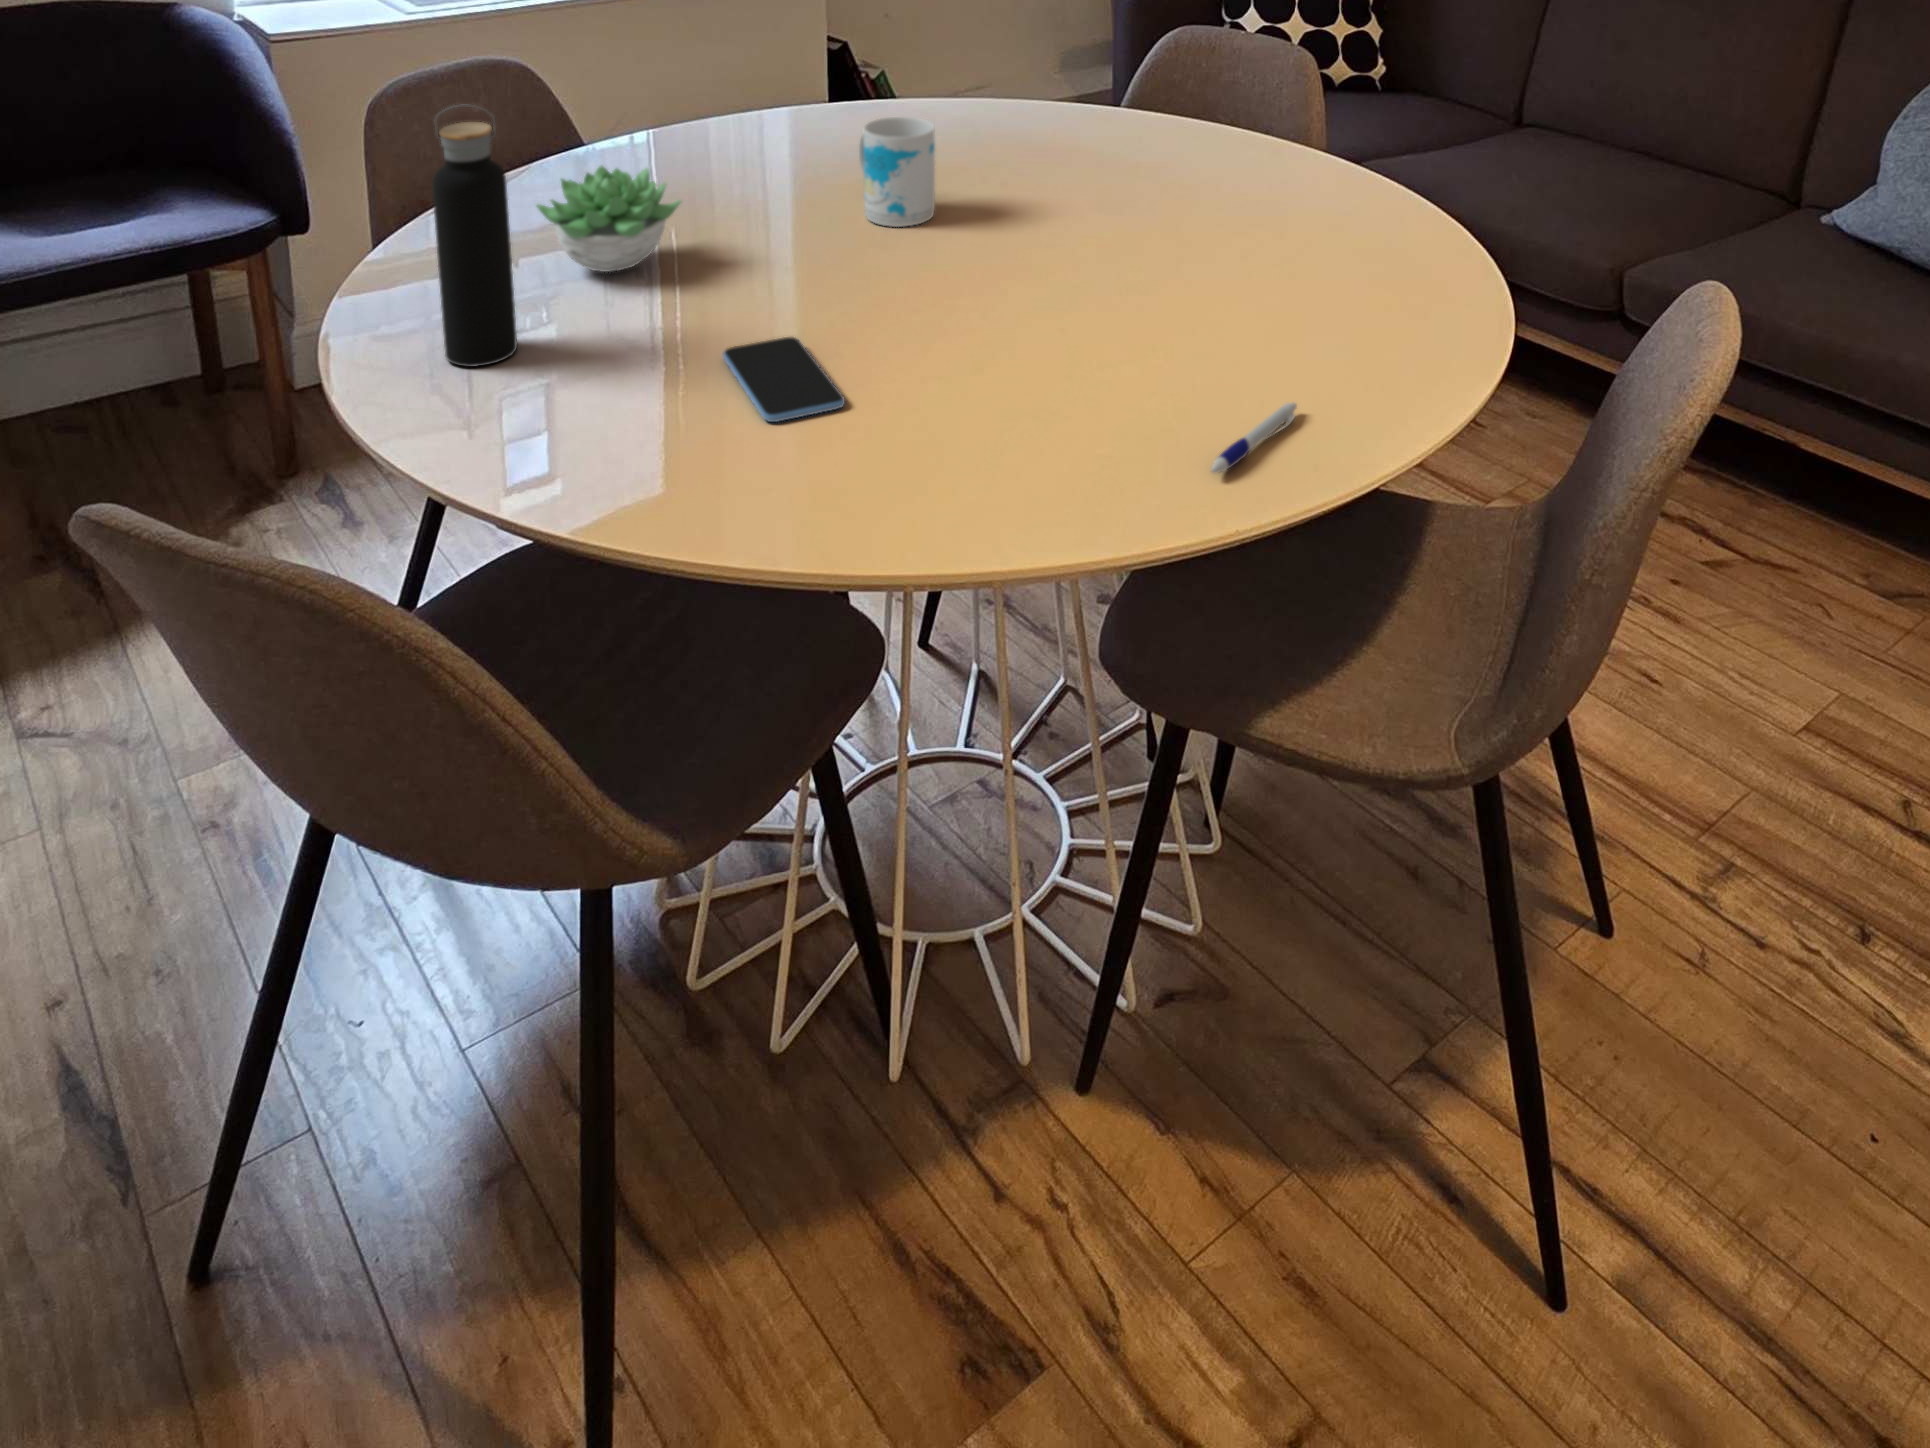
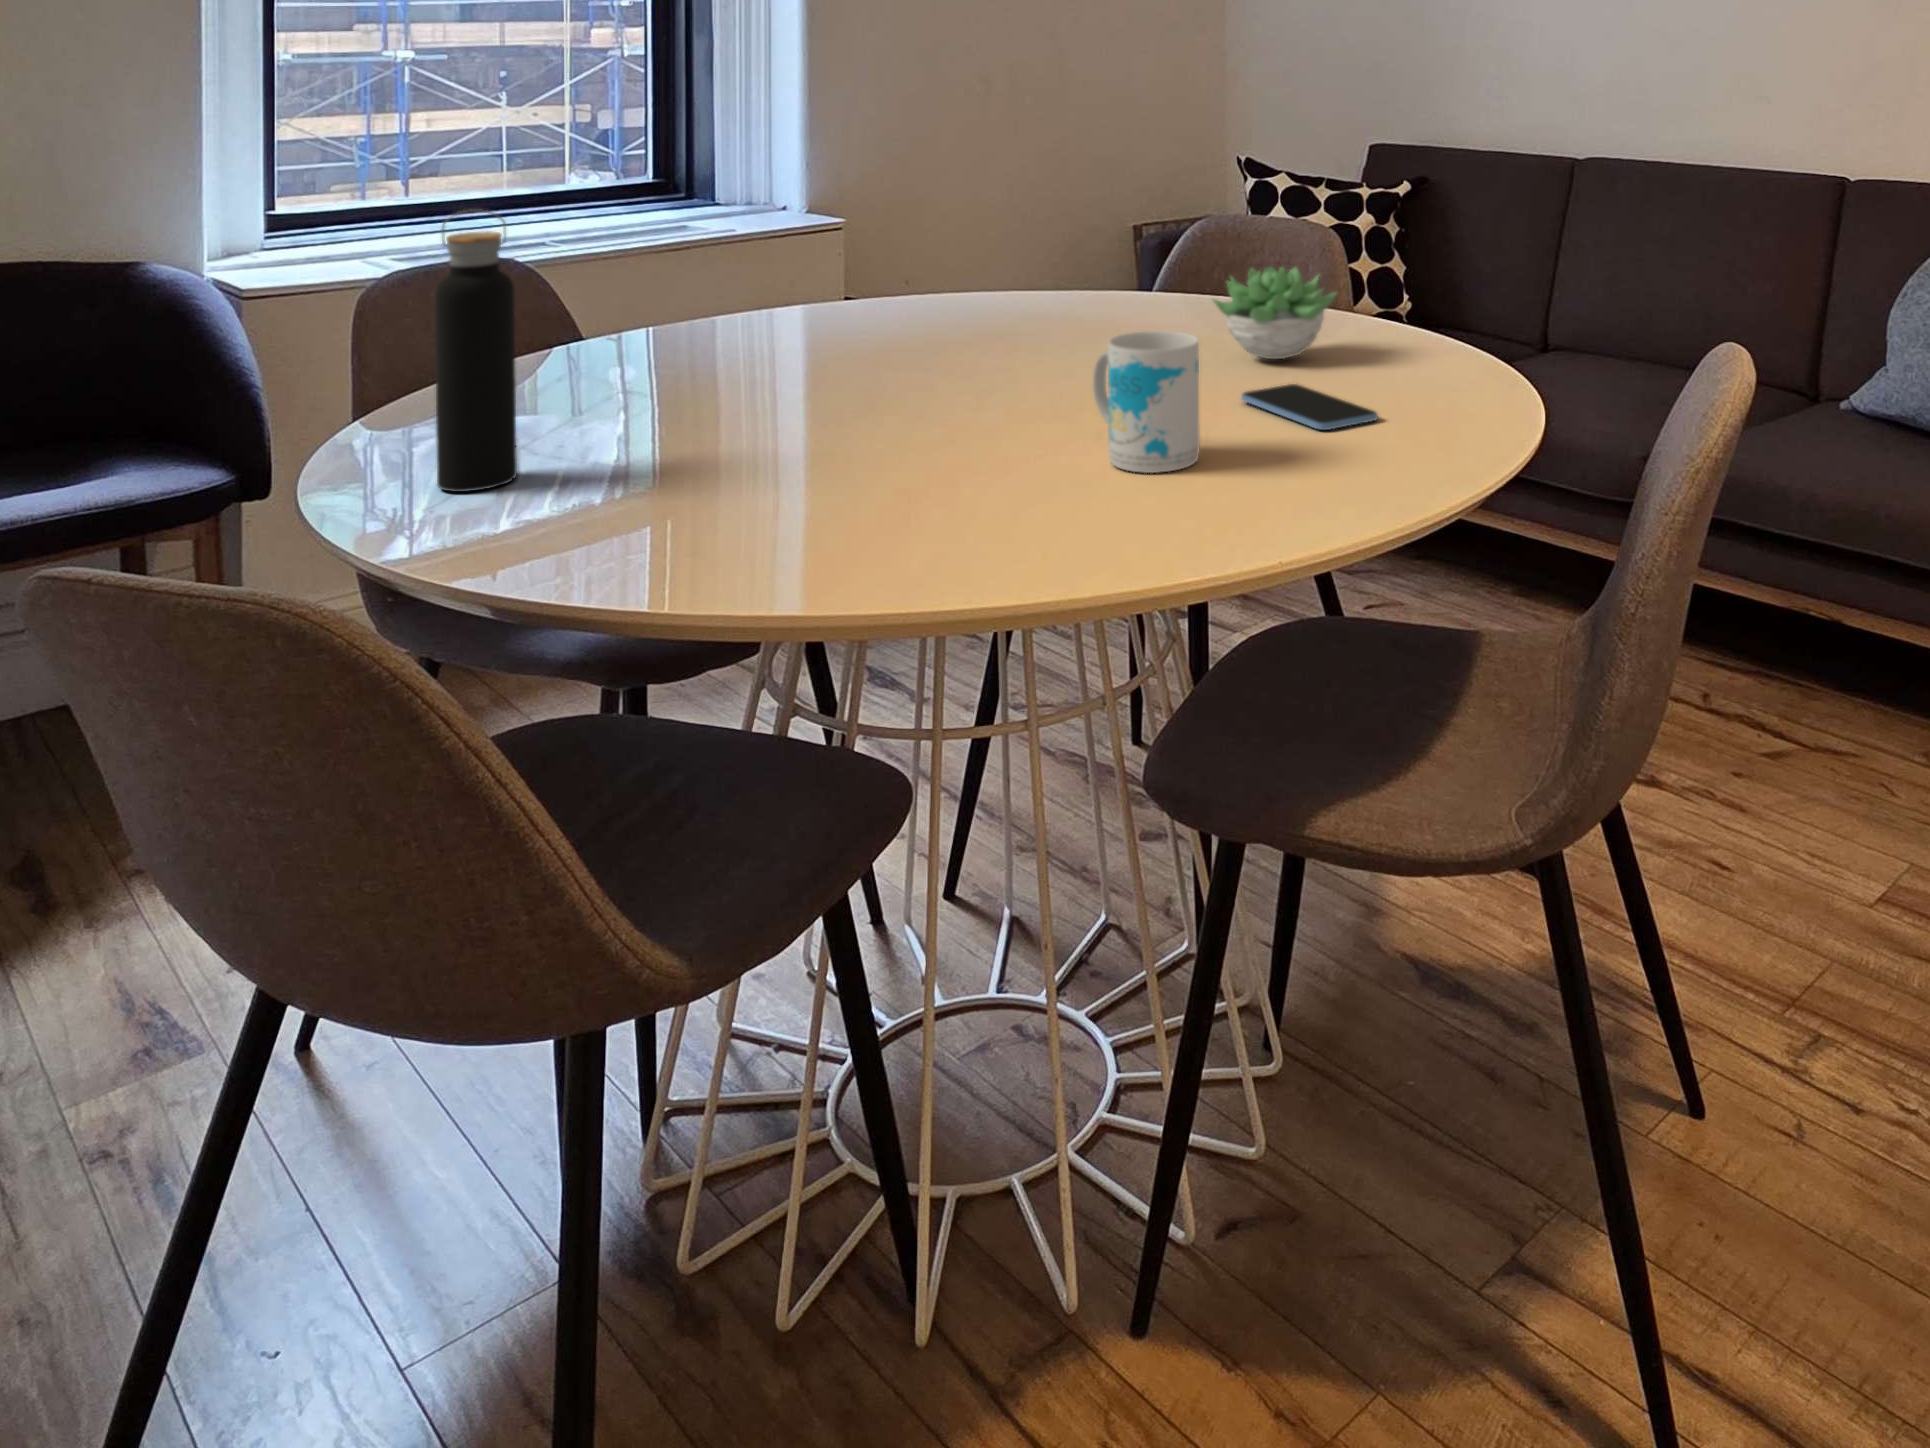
mug: present [859,117,935,227] -> present [1093,331,1200,473]
succulent plant: present [537,165,681,272] -> present [1213,267,1336,359]
smartphone: present [723,337,845,422] -> present [1241,384,1378,430]
pen: present [1211,403,1297,473] -> none [1246,463,1331,515]

